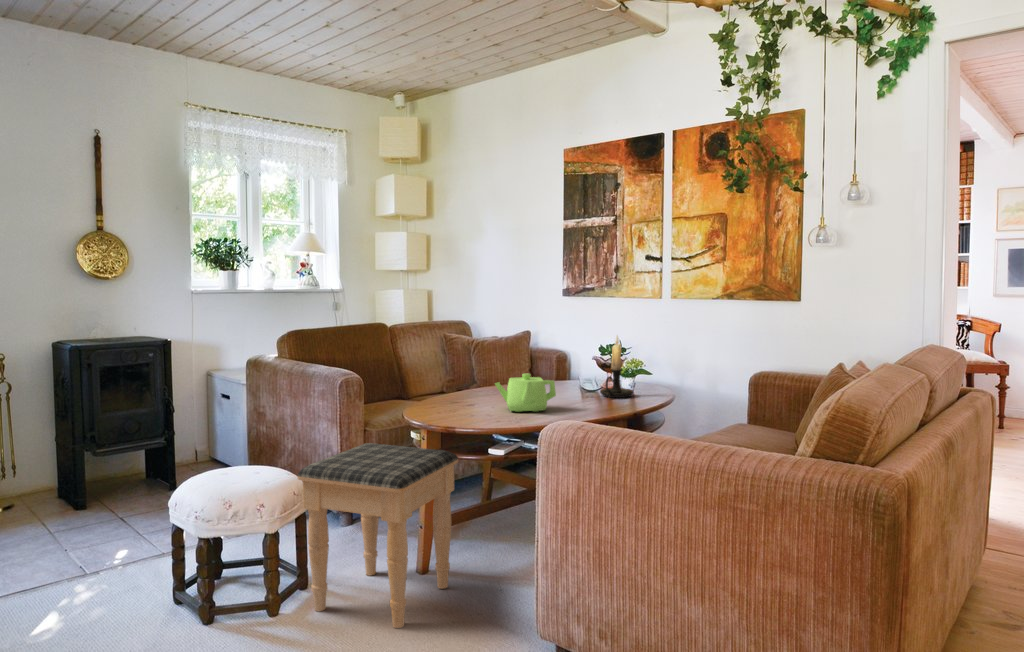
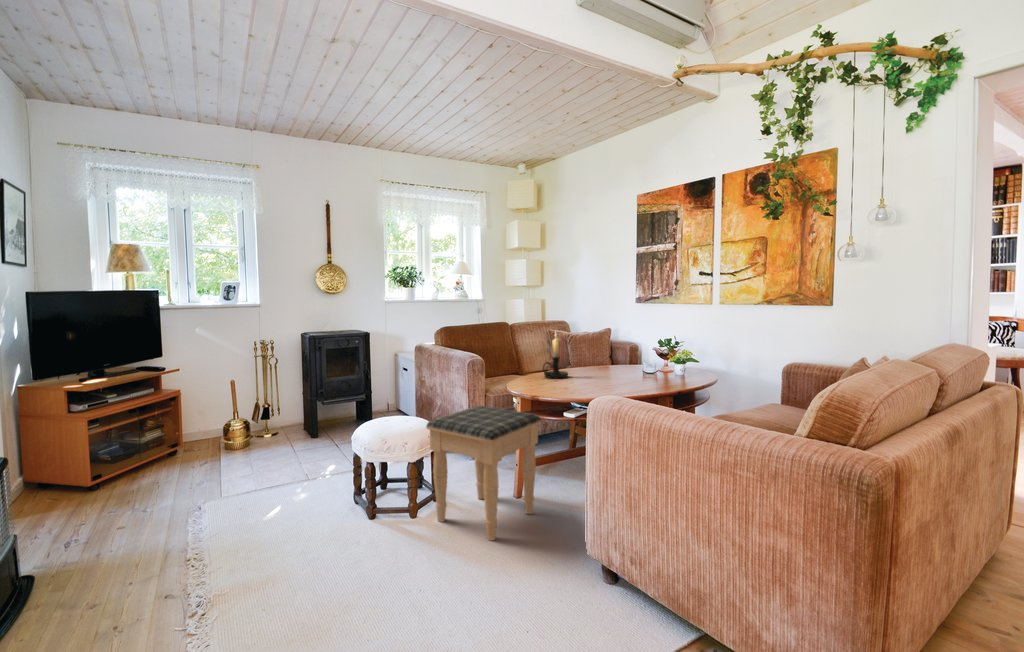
candle holder: present [600,336,633,398] -> present [543,333,568,378]
teapot: present [495,374,556,412] -> none [572,359,619,388]

